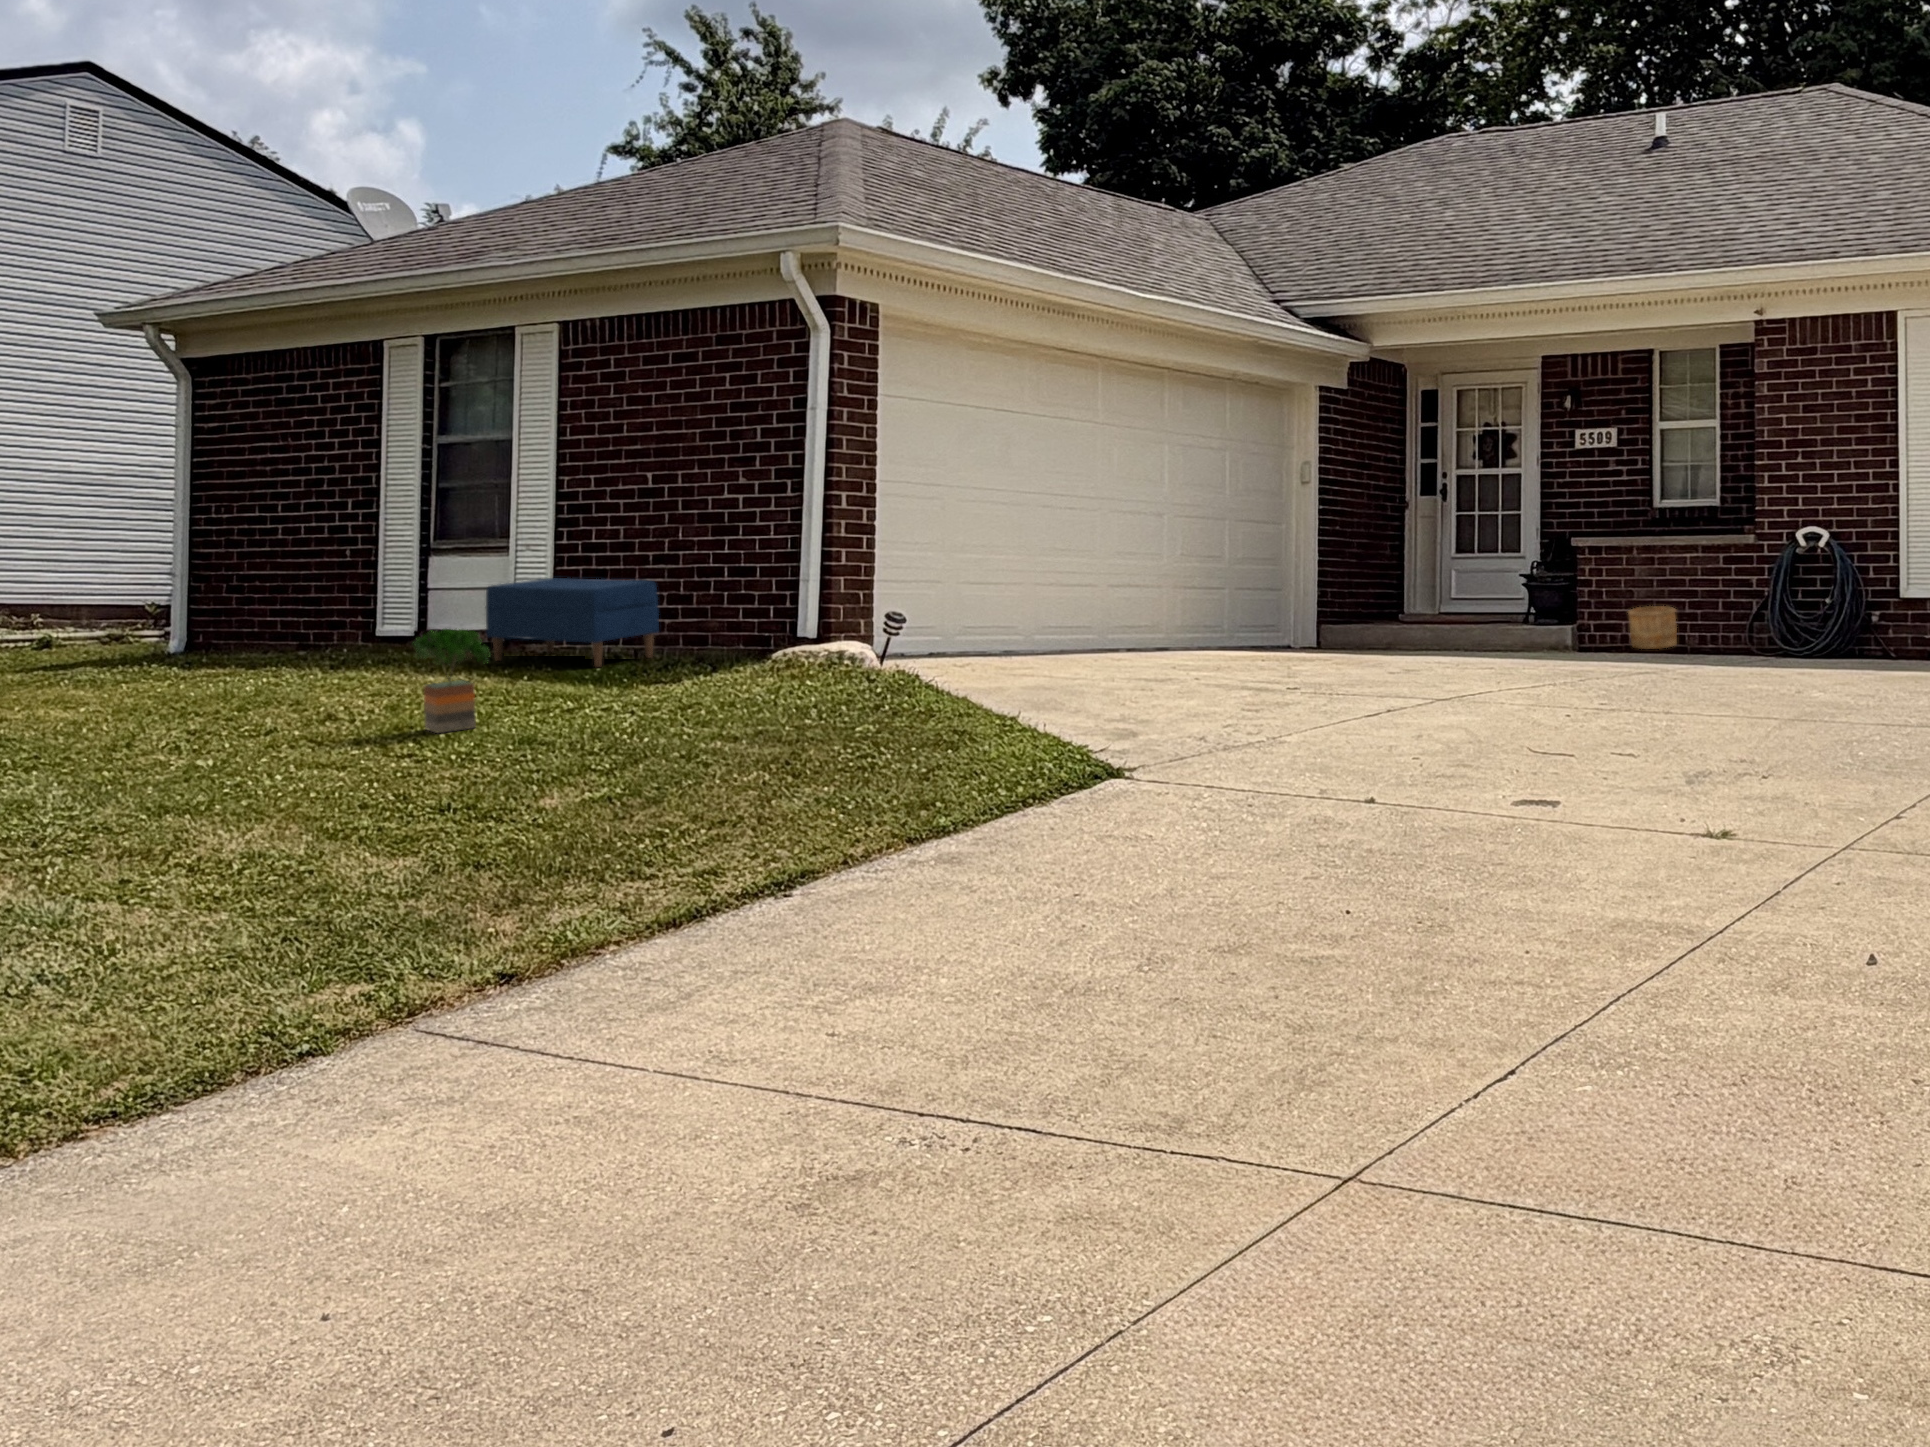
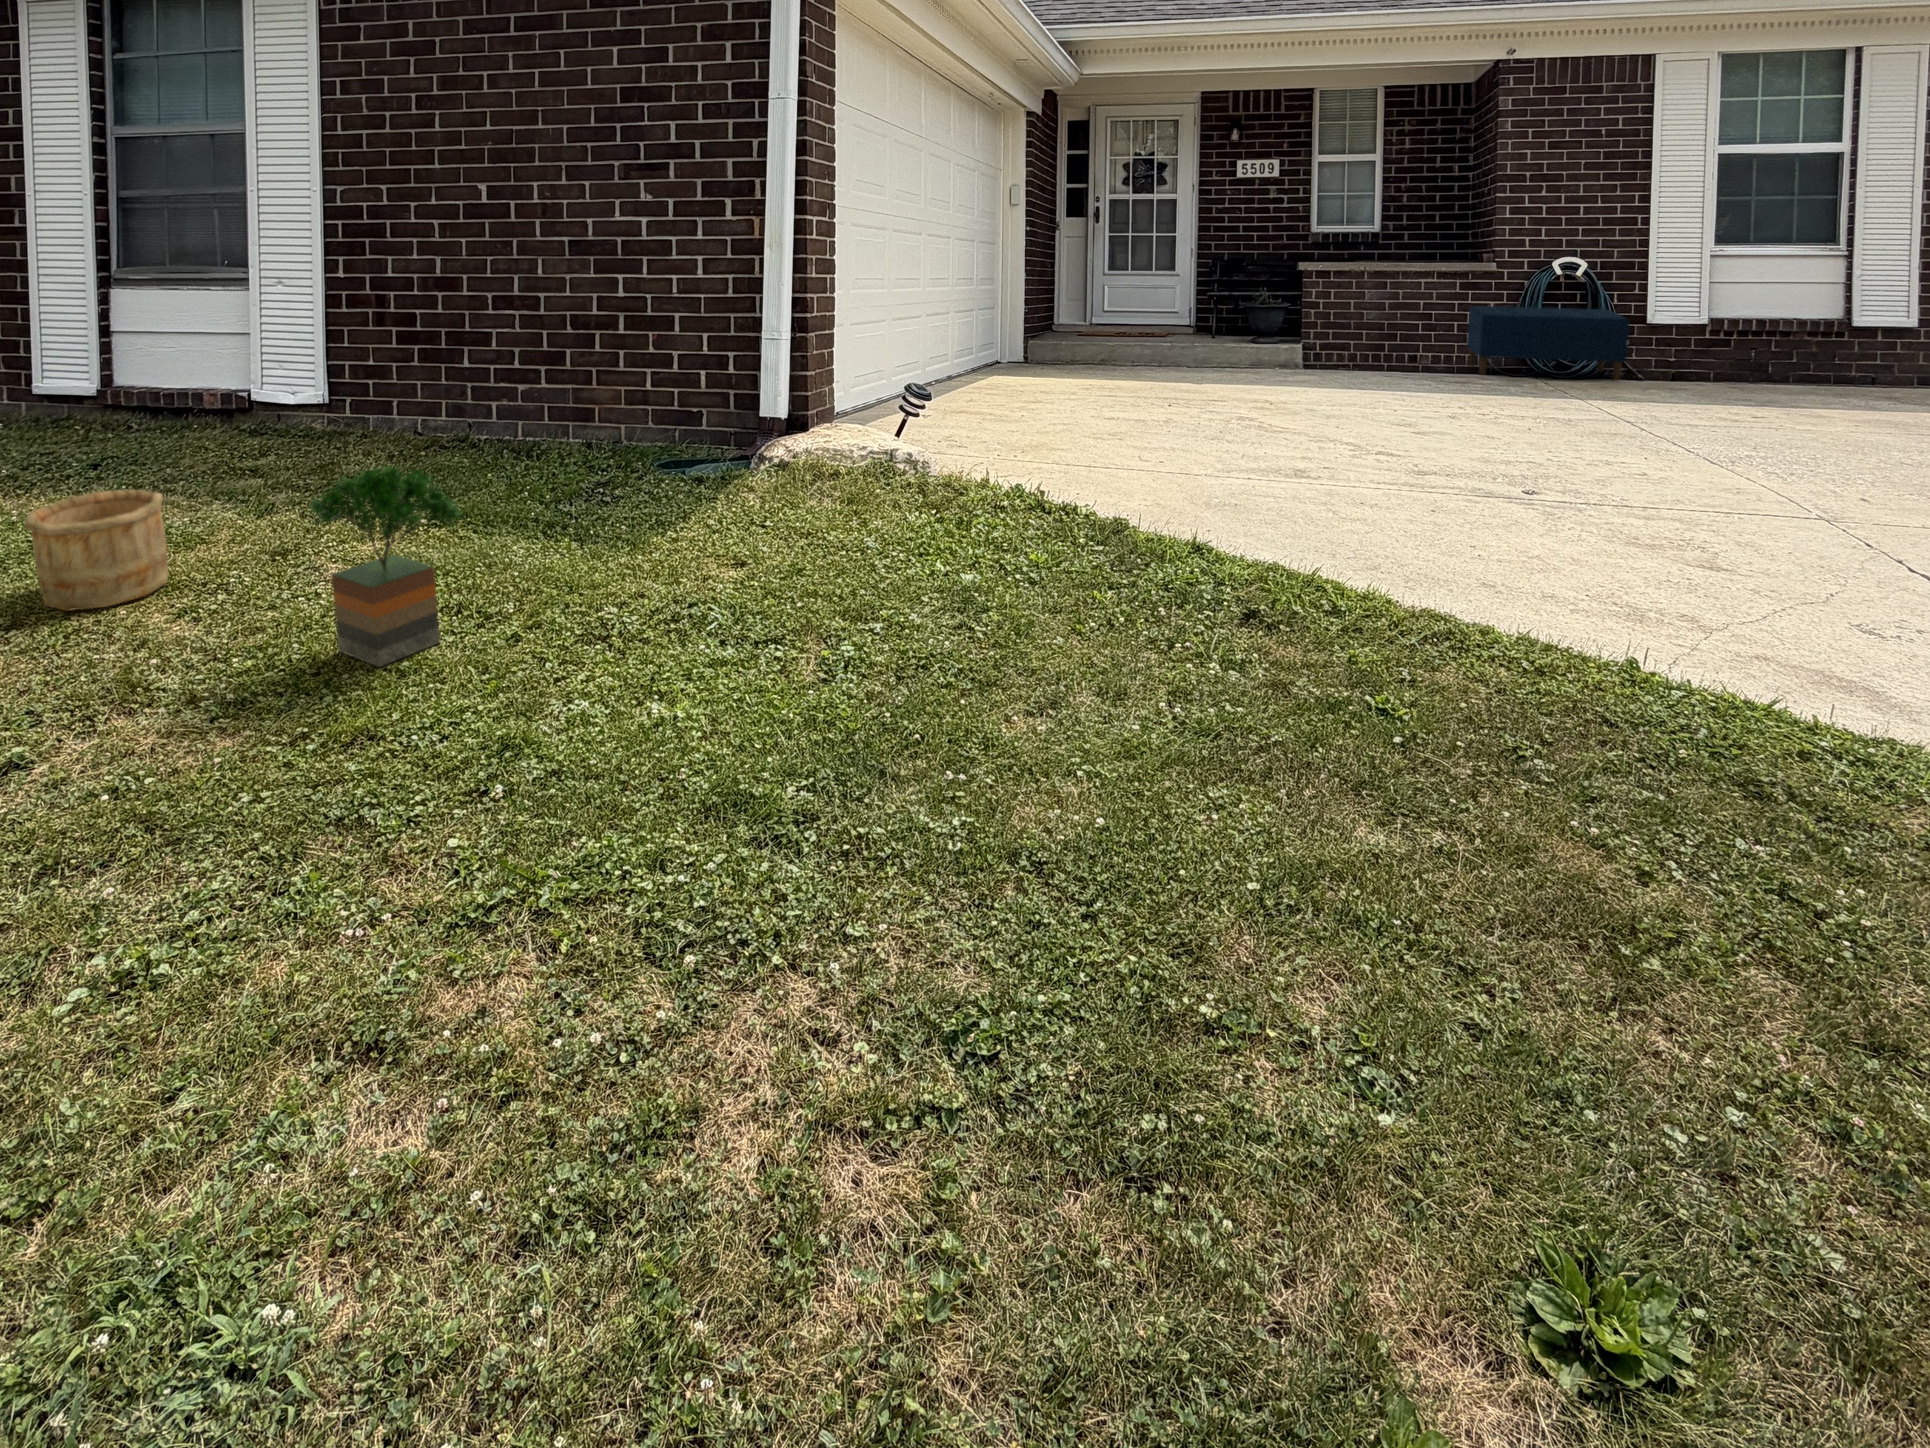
bench: present [486,578,659,667] -> present [1467,306,1629,380]
wooden bucket: present [1628,606,1677,649] -> present [25,489,168,611]

